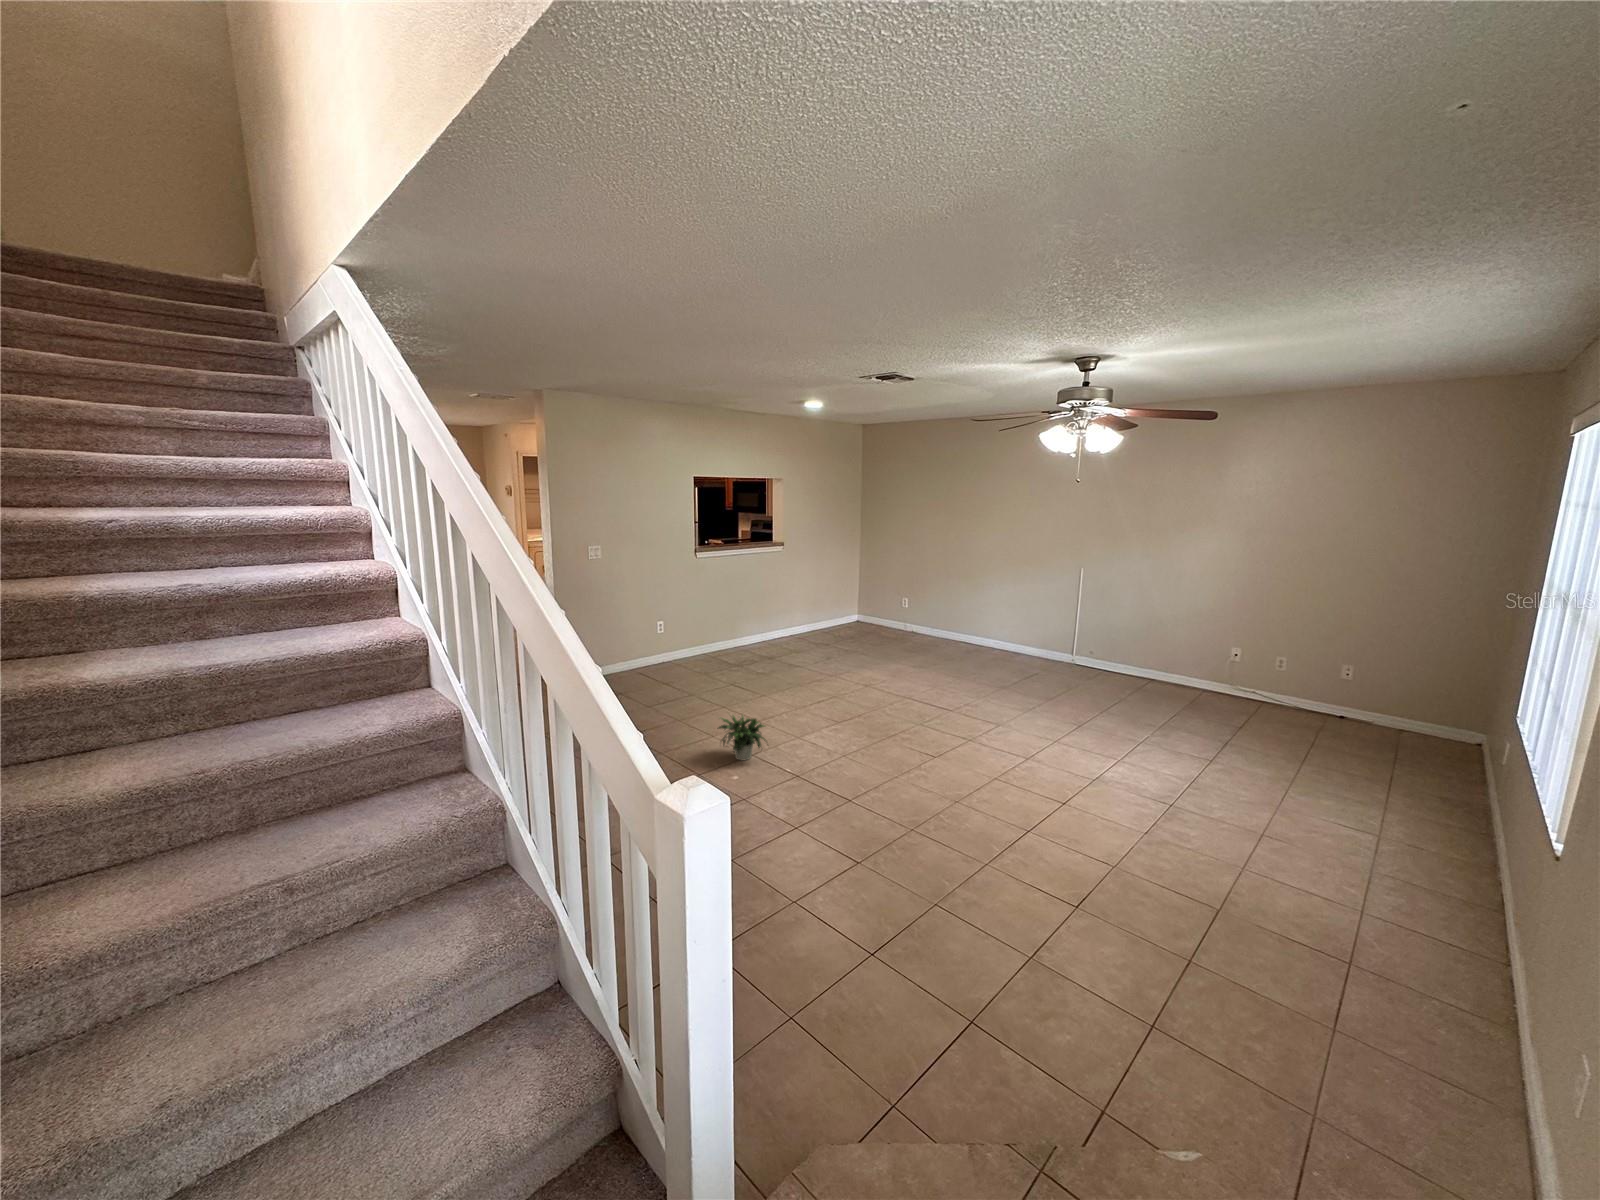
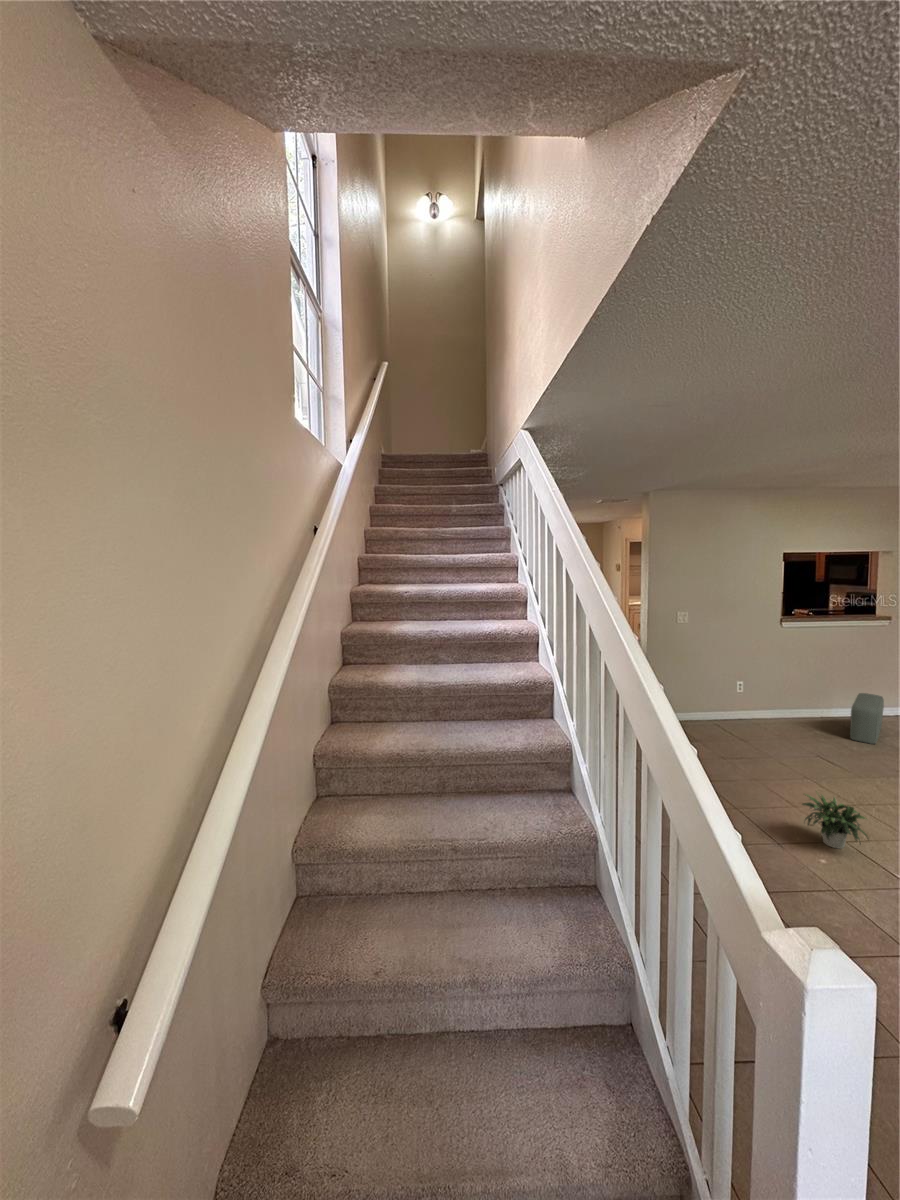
pouf: none [756,616,779,662] -> present [850,693,884,744]

